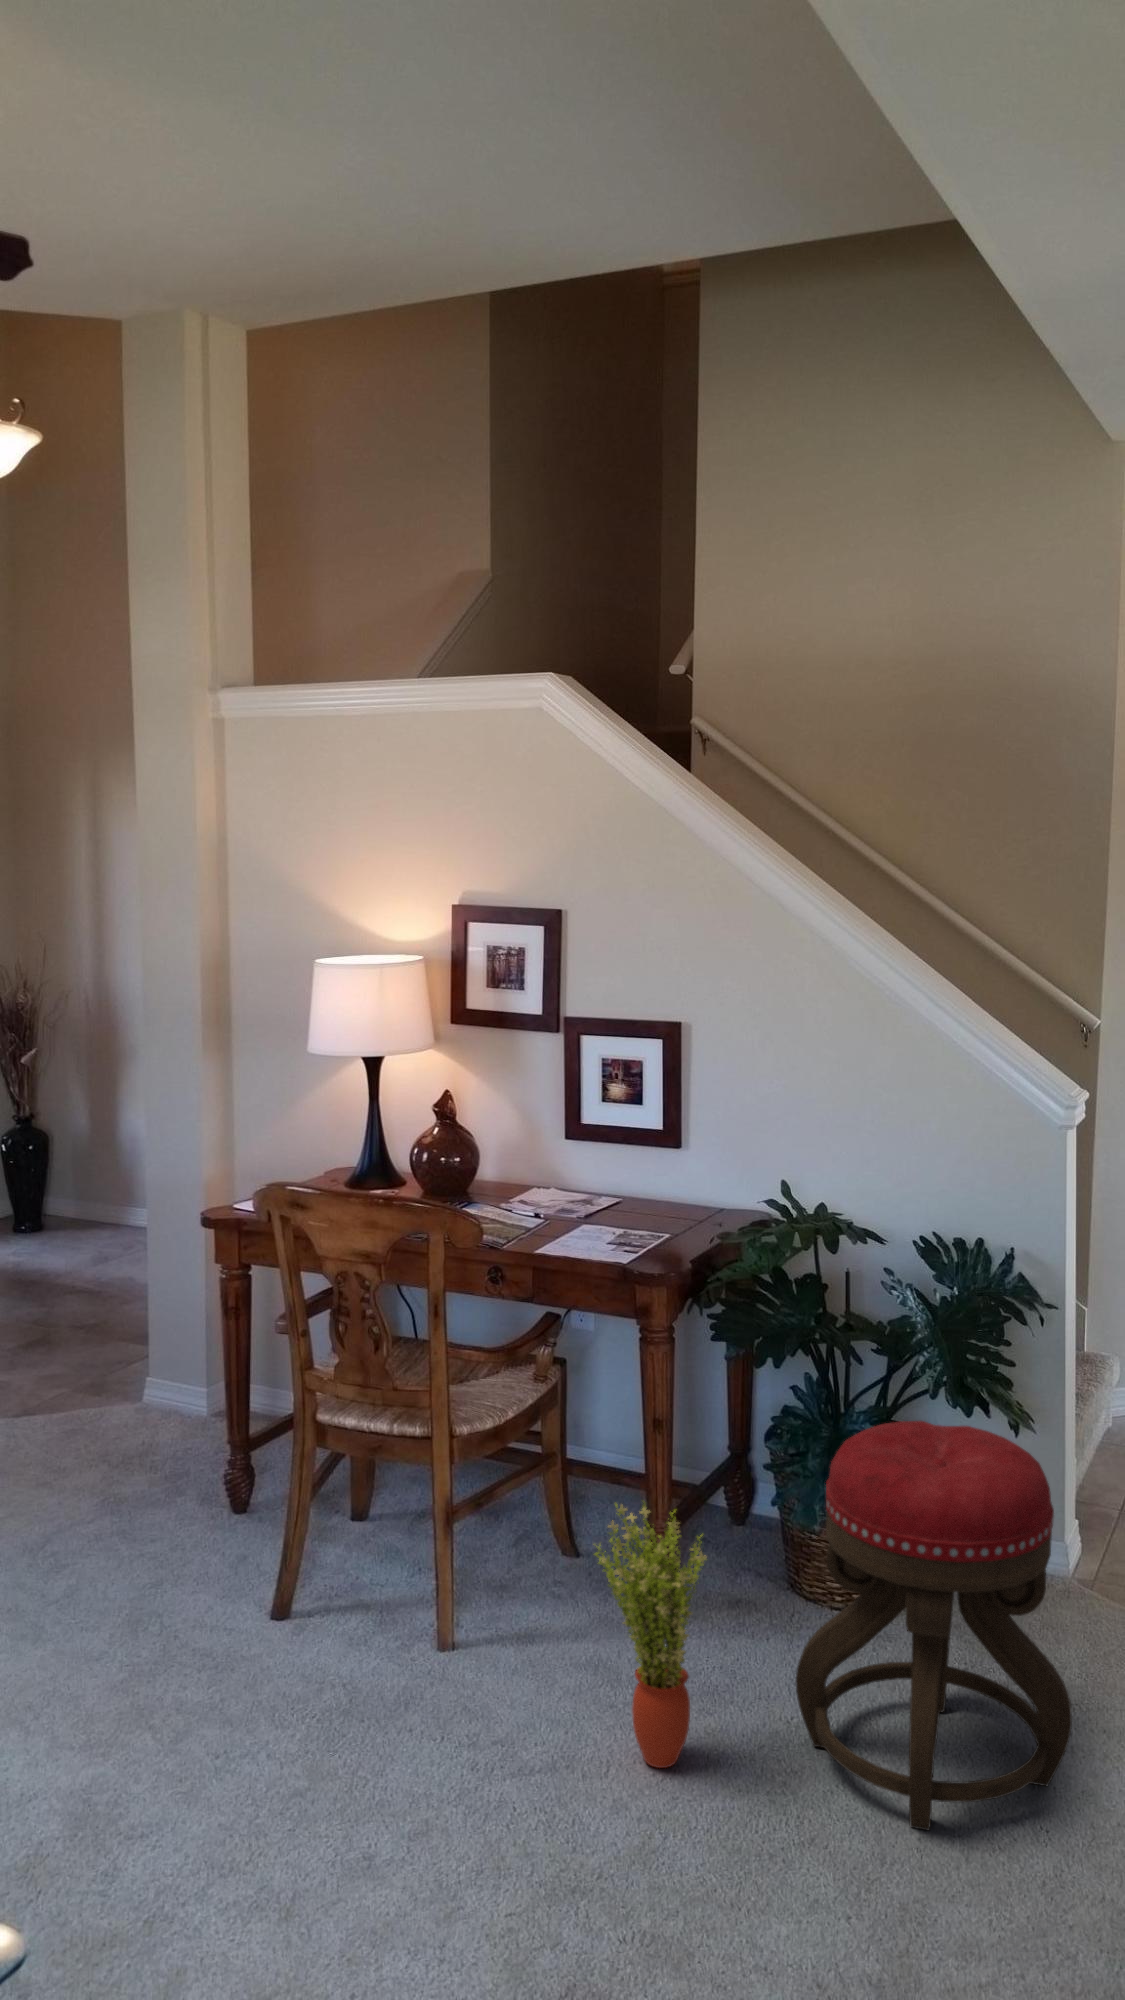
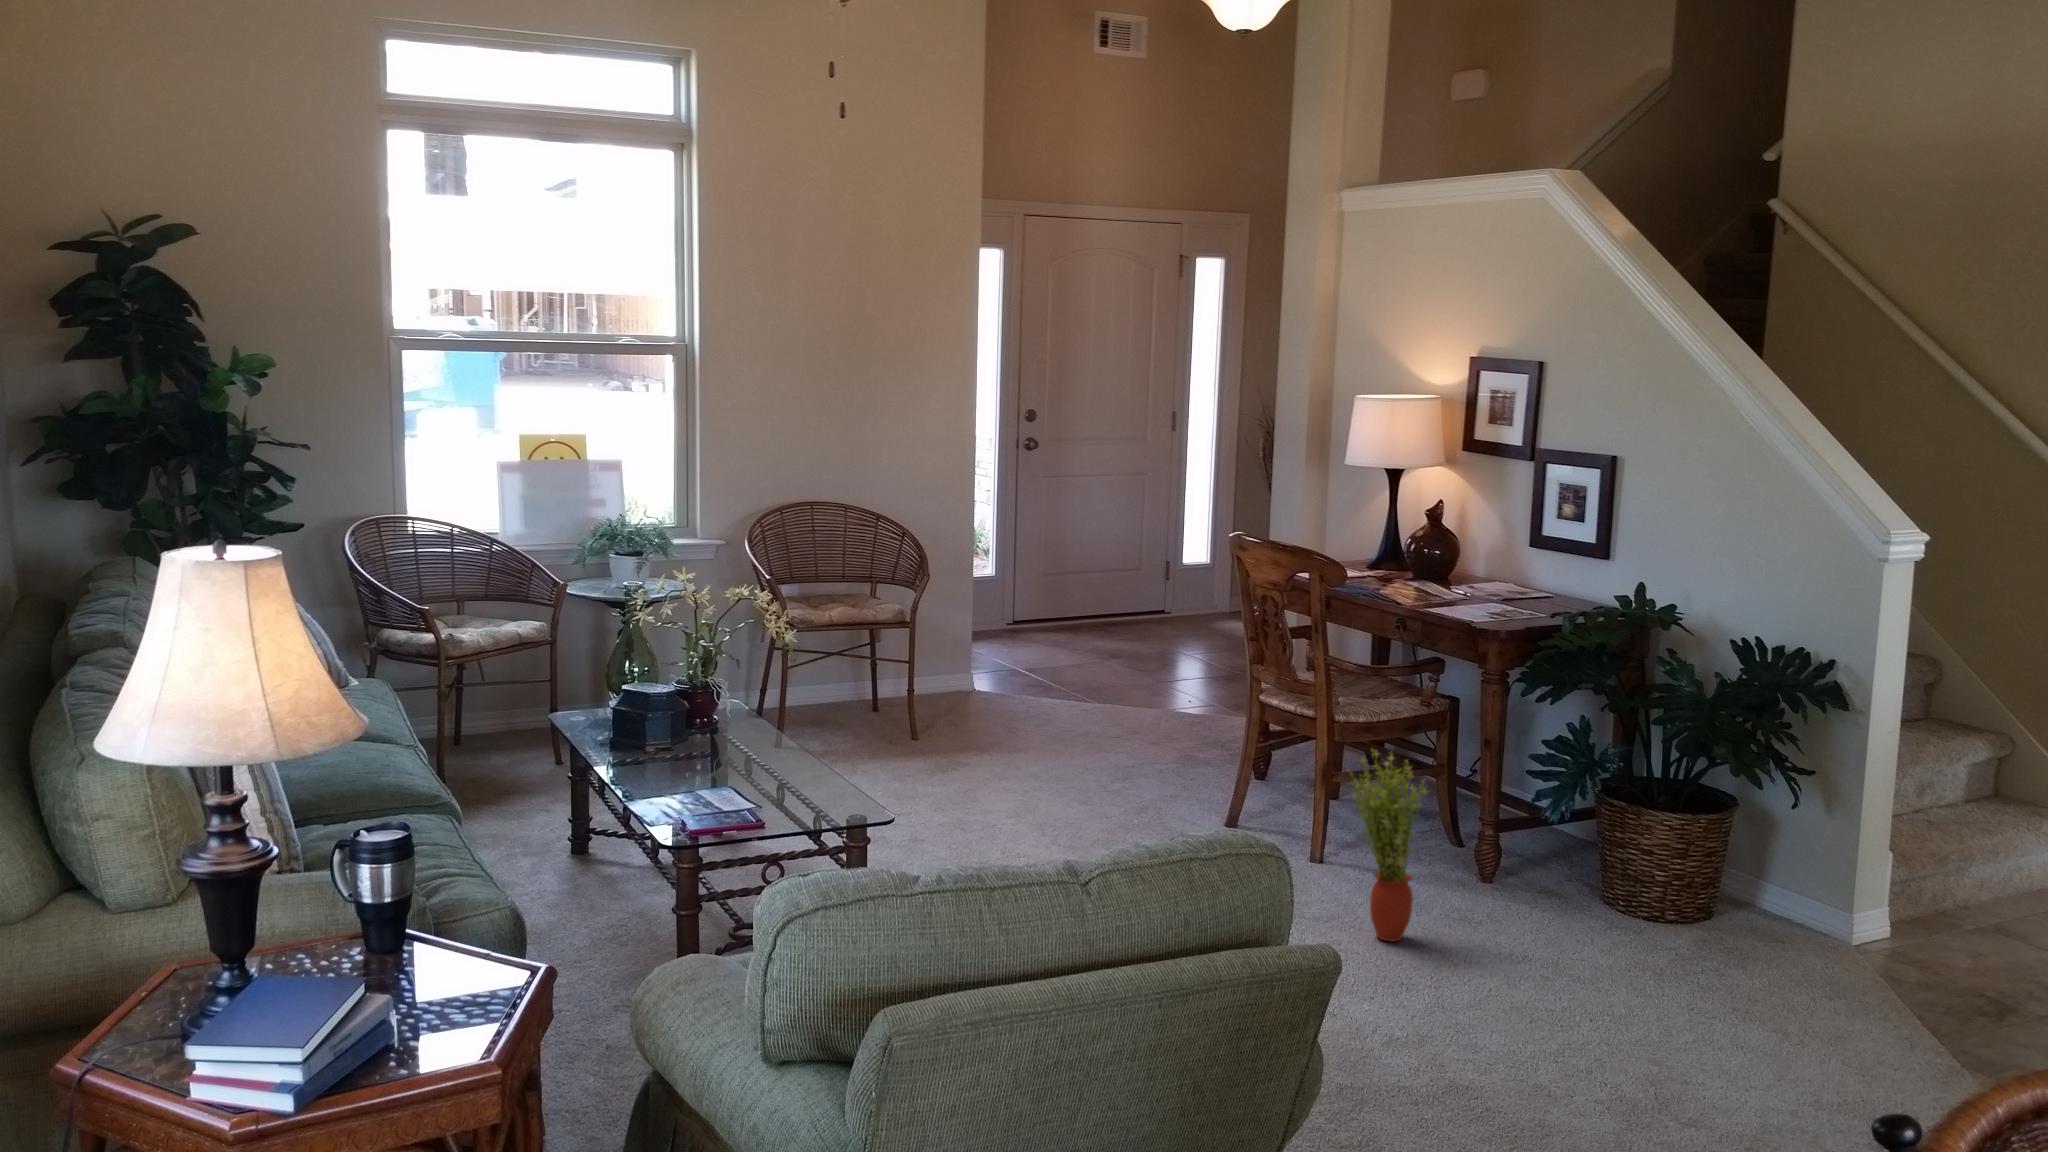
ottoman: present [796,1421,1072,1831] -> none [1492,731,1688,1015]

